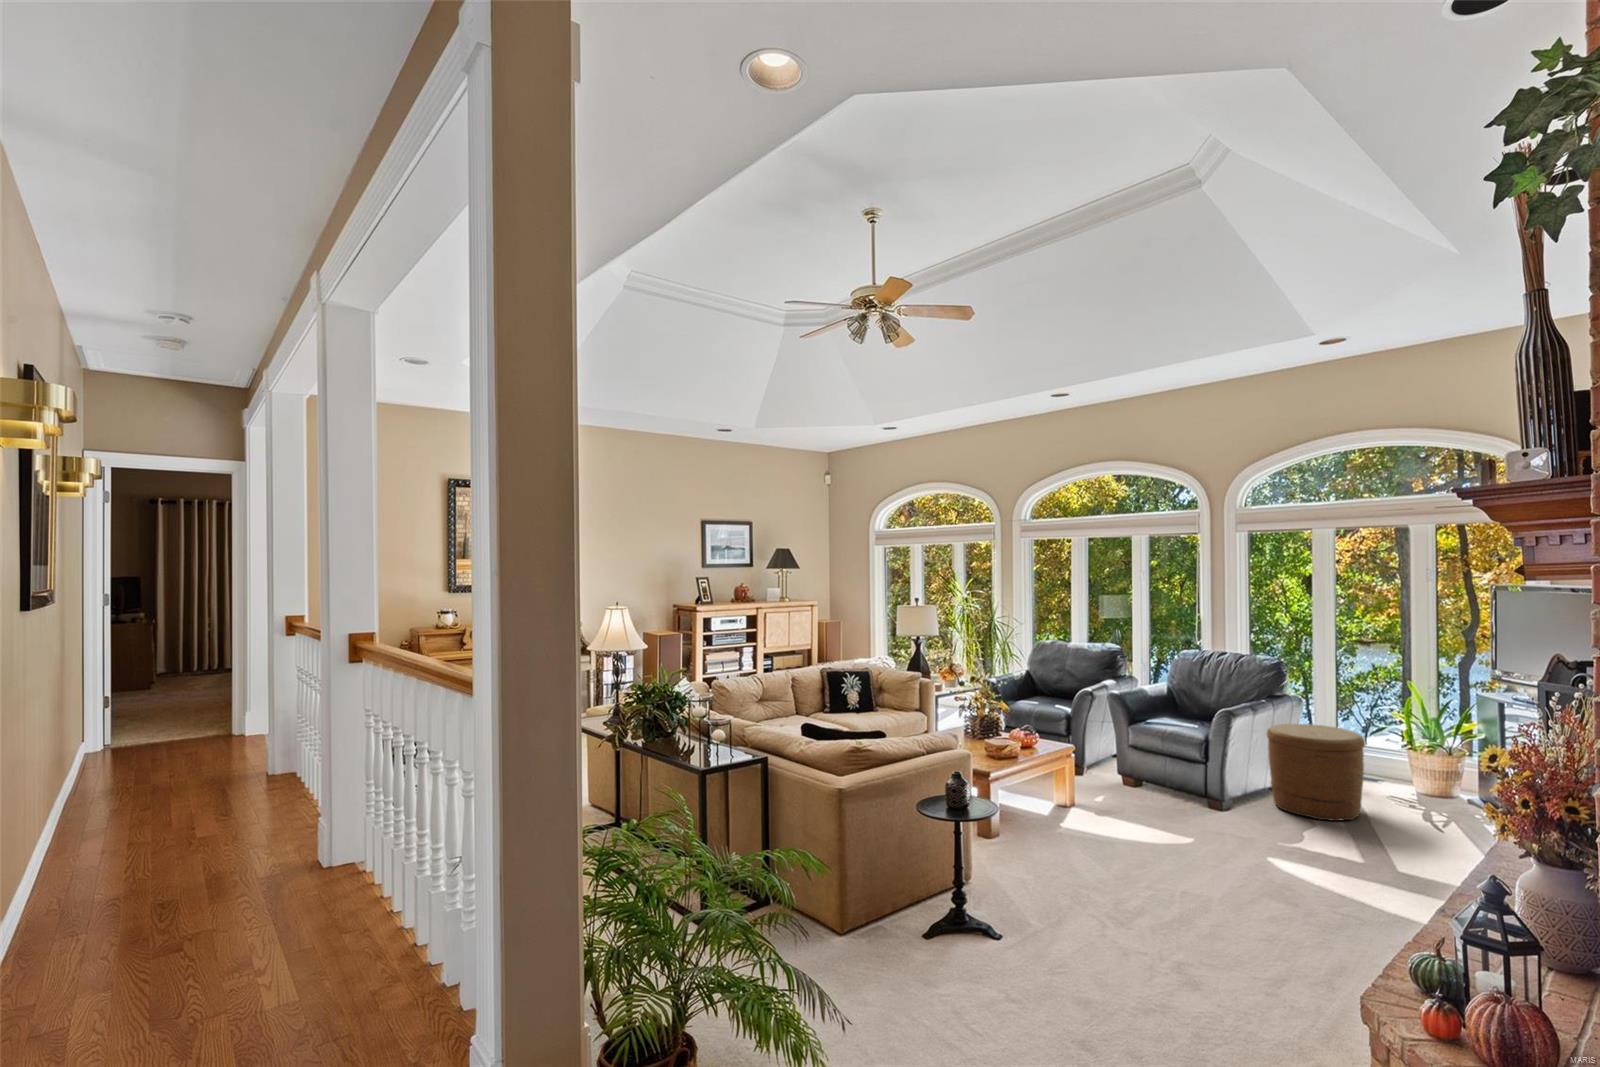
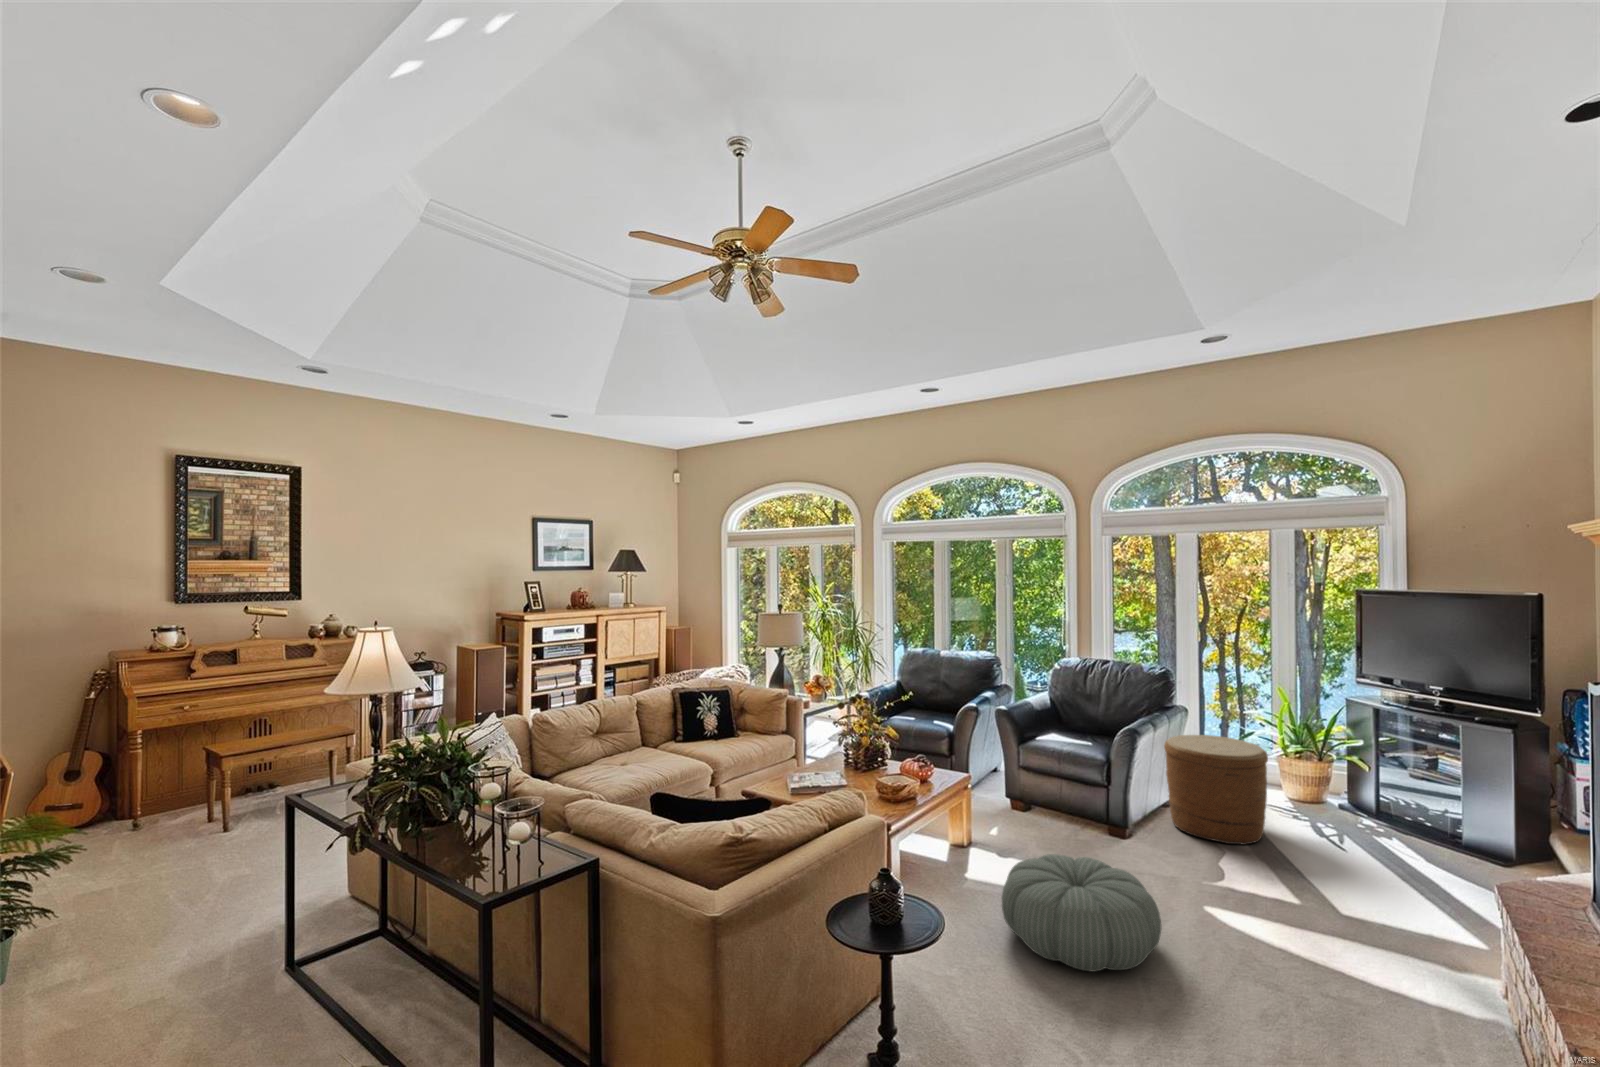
pouf: none [1074,802,1201,881] -> present [1002,854,1161,972]

